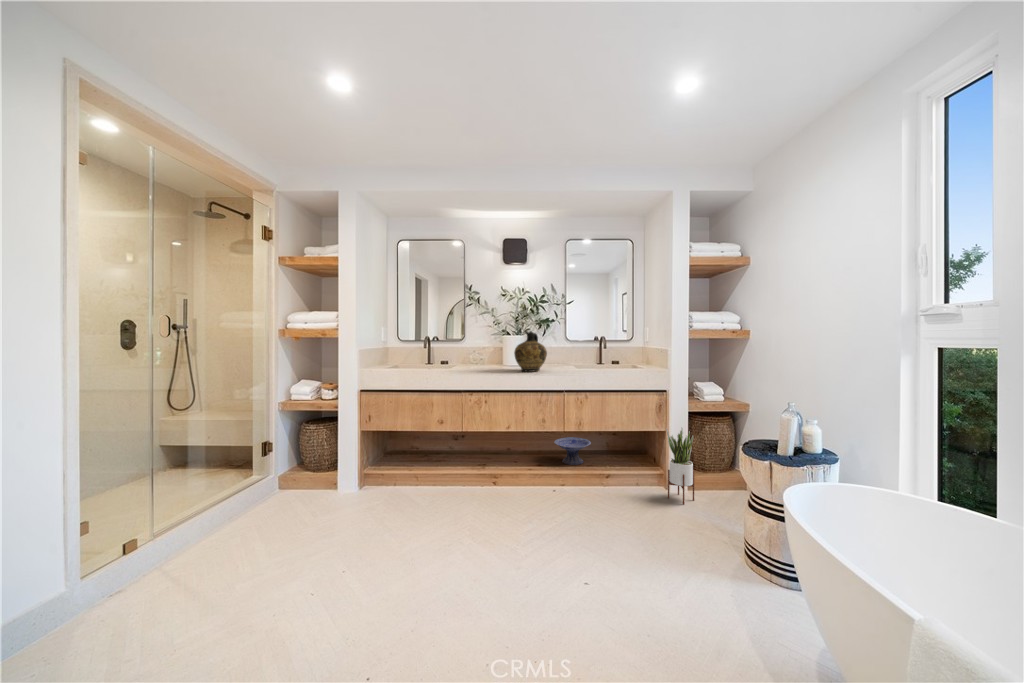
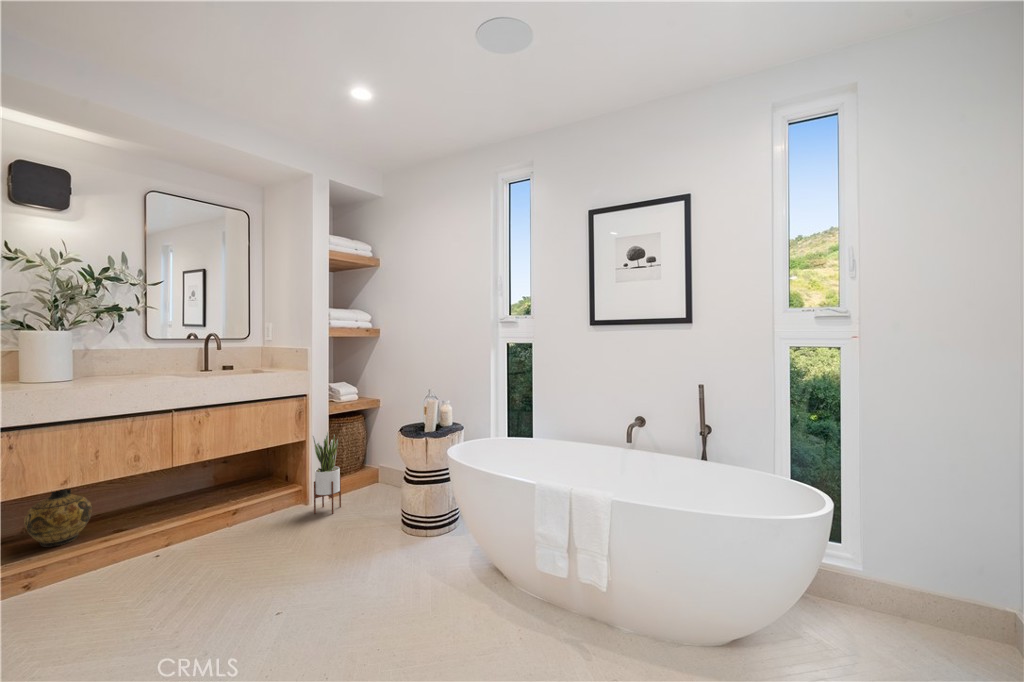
ceramic jug: present [514,331,547,372] -> present [24,489,92,547]
decorative bowl: present [554,437,591,465] -> none [140,476,204,516]

